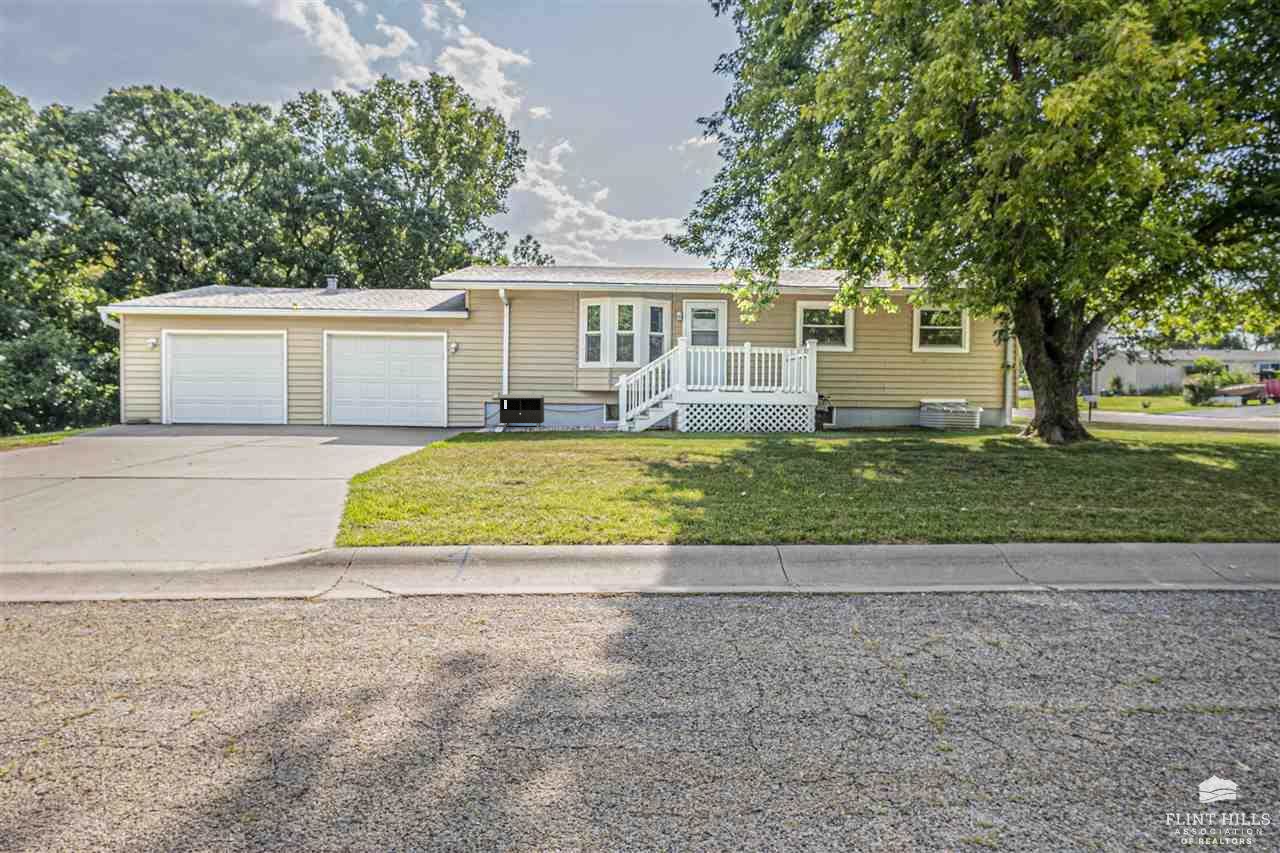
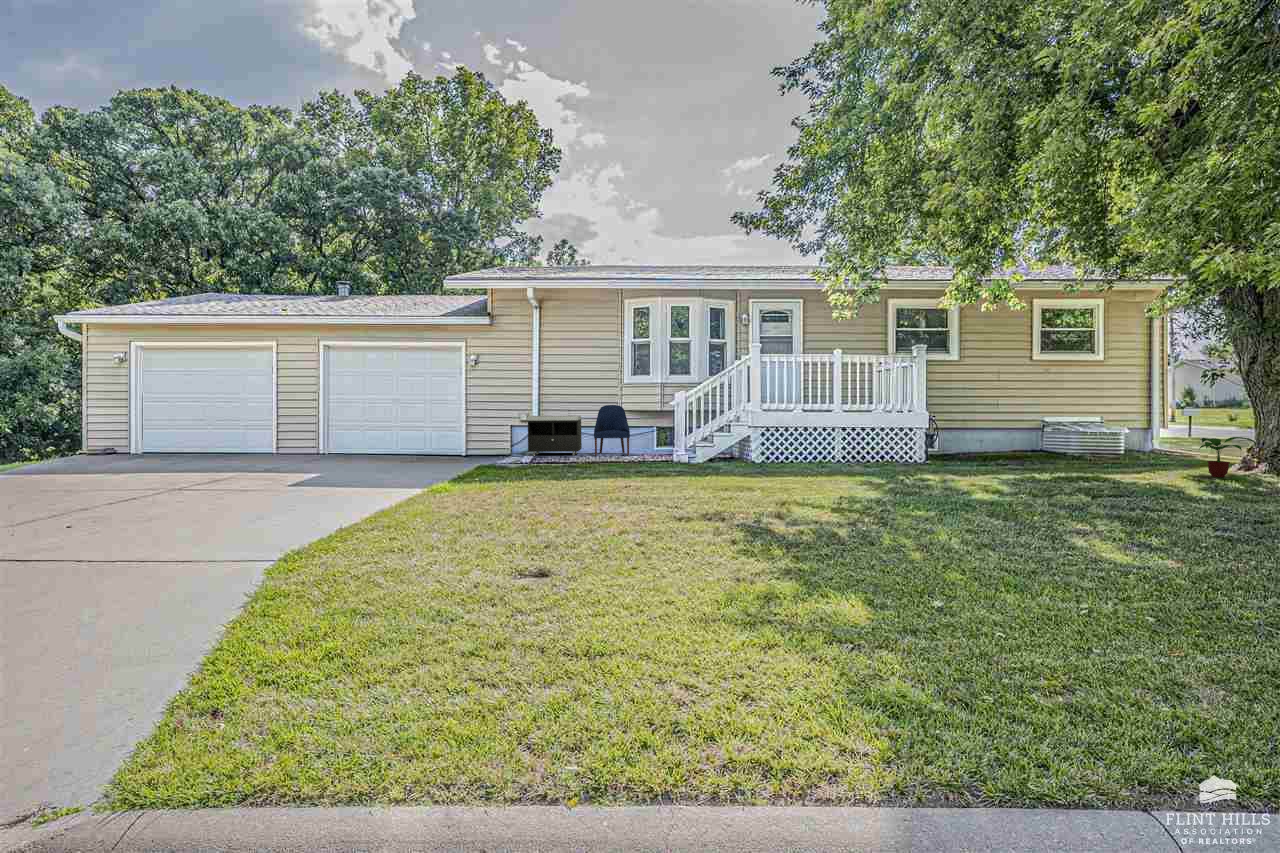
chair: none [554,386,584,427] -> present [594,405,630,456]
potted plant: none [996,410,1032,439] -> present [1200,437,1256,477]

